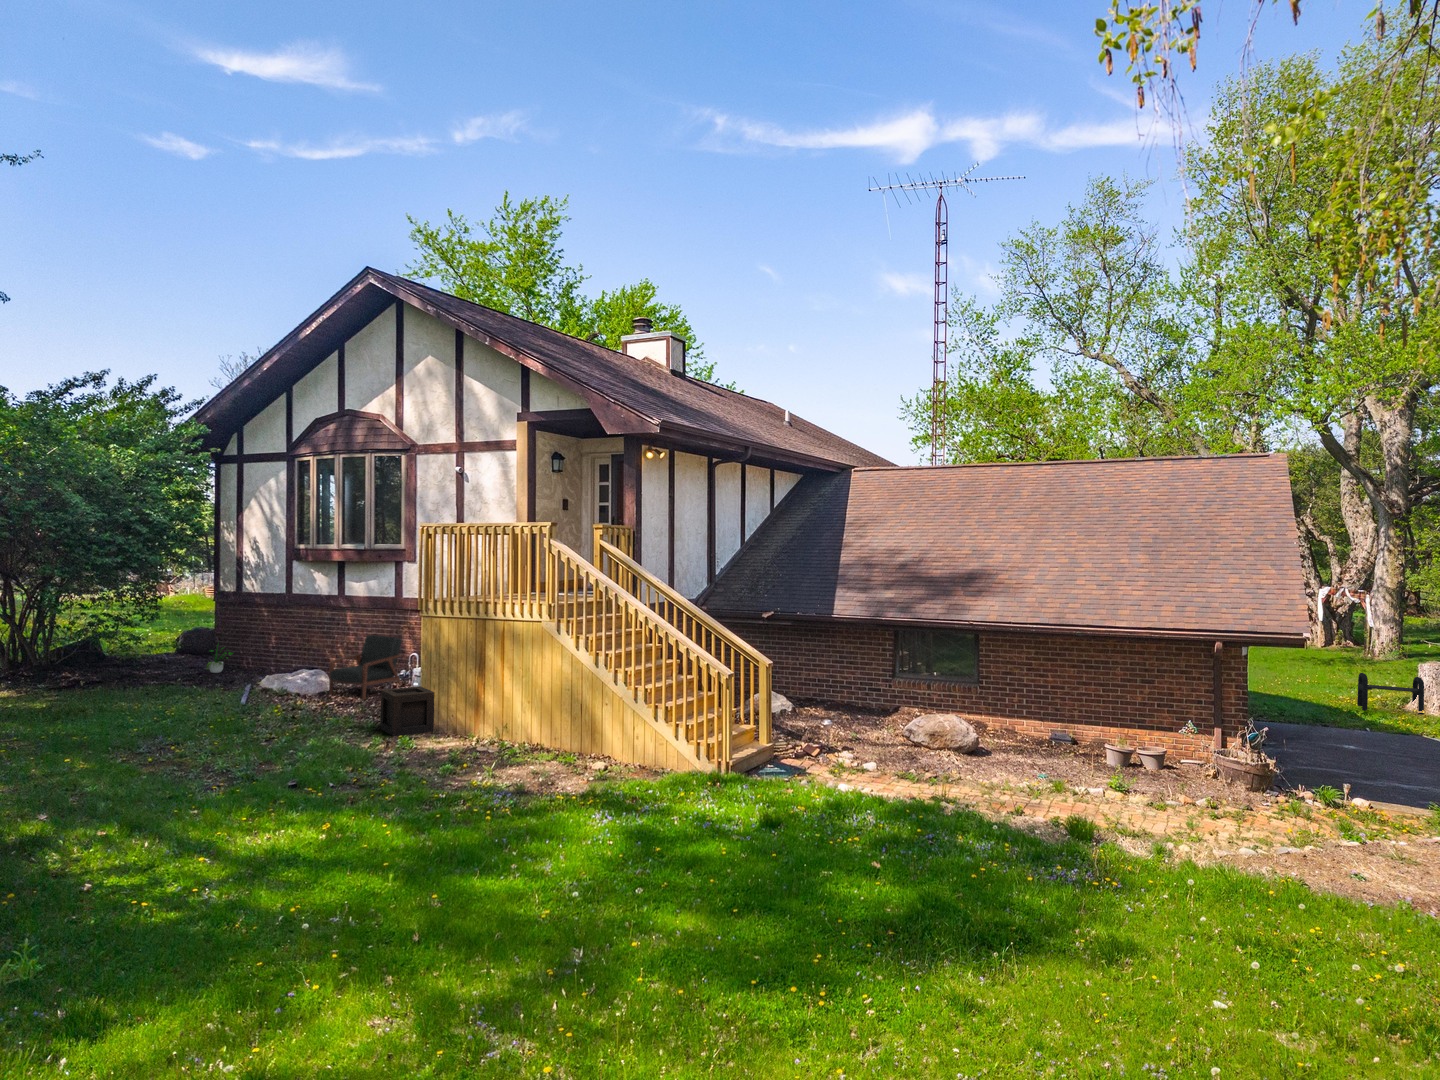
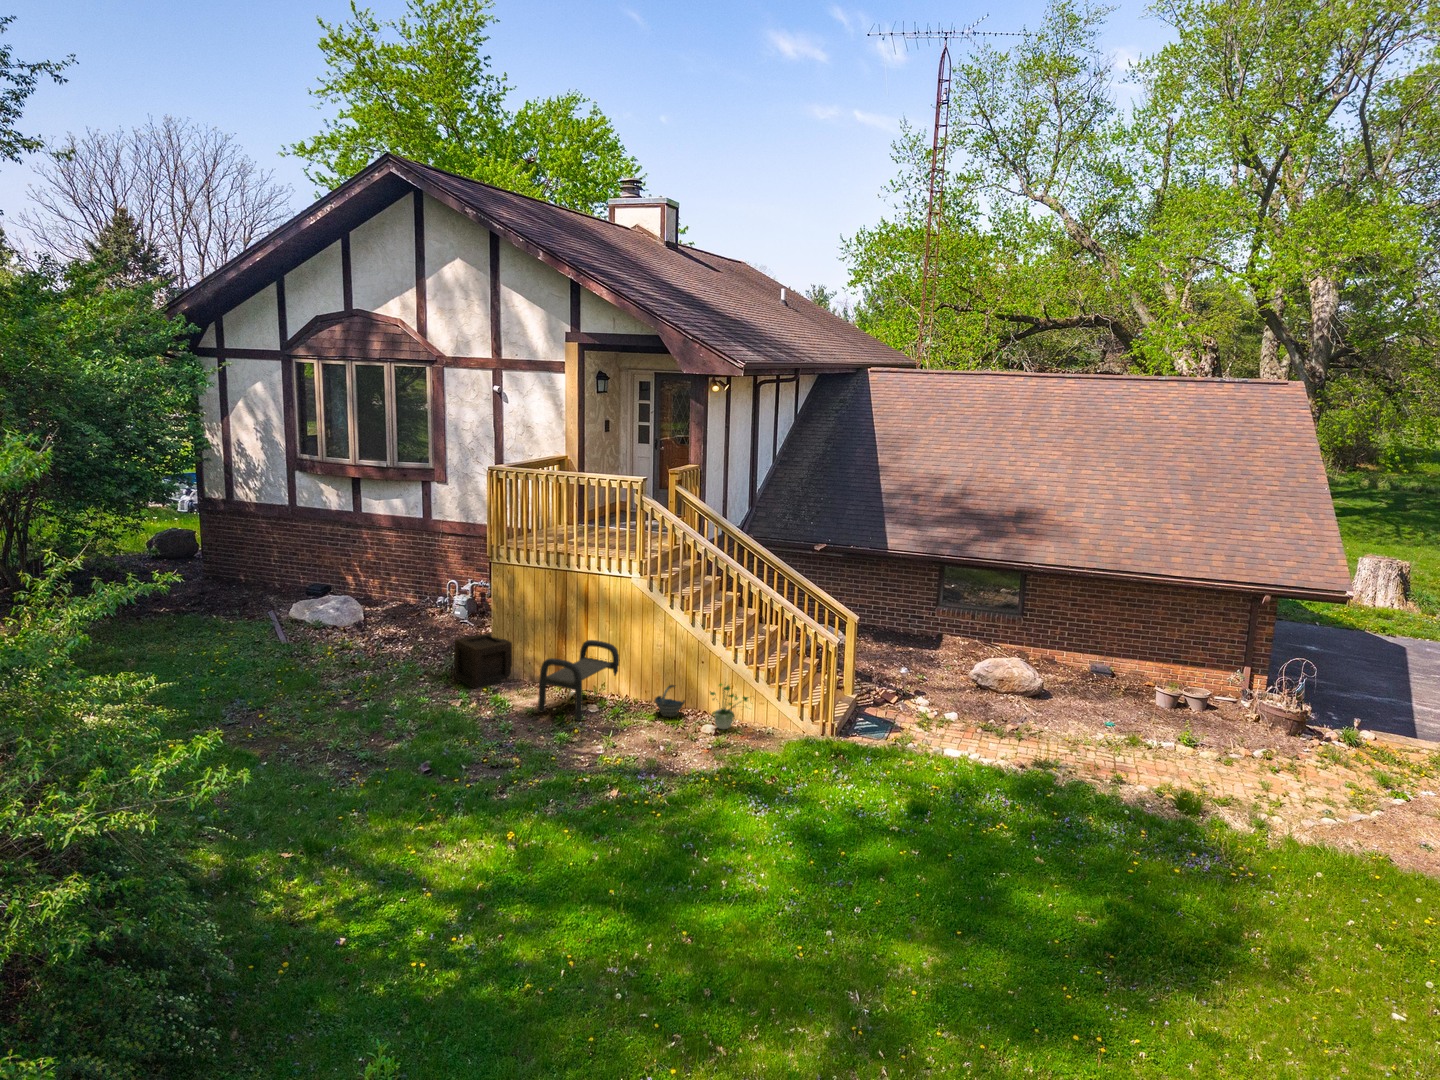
chair: present [329,635,403,700] -> none [361,561,438,633]
potted plant: present [206,644,233,673] -> present [710,684,748,729]
bench: present [1357,673,1424,715] -> present [538,640,620,721]
bucket: none [552,725,584,758] -> present [655,685,685,717]

